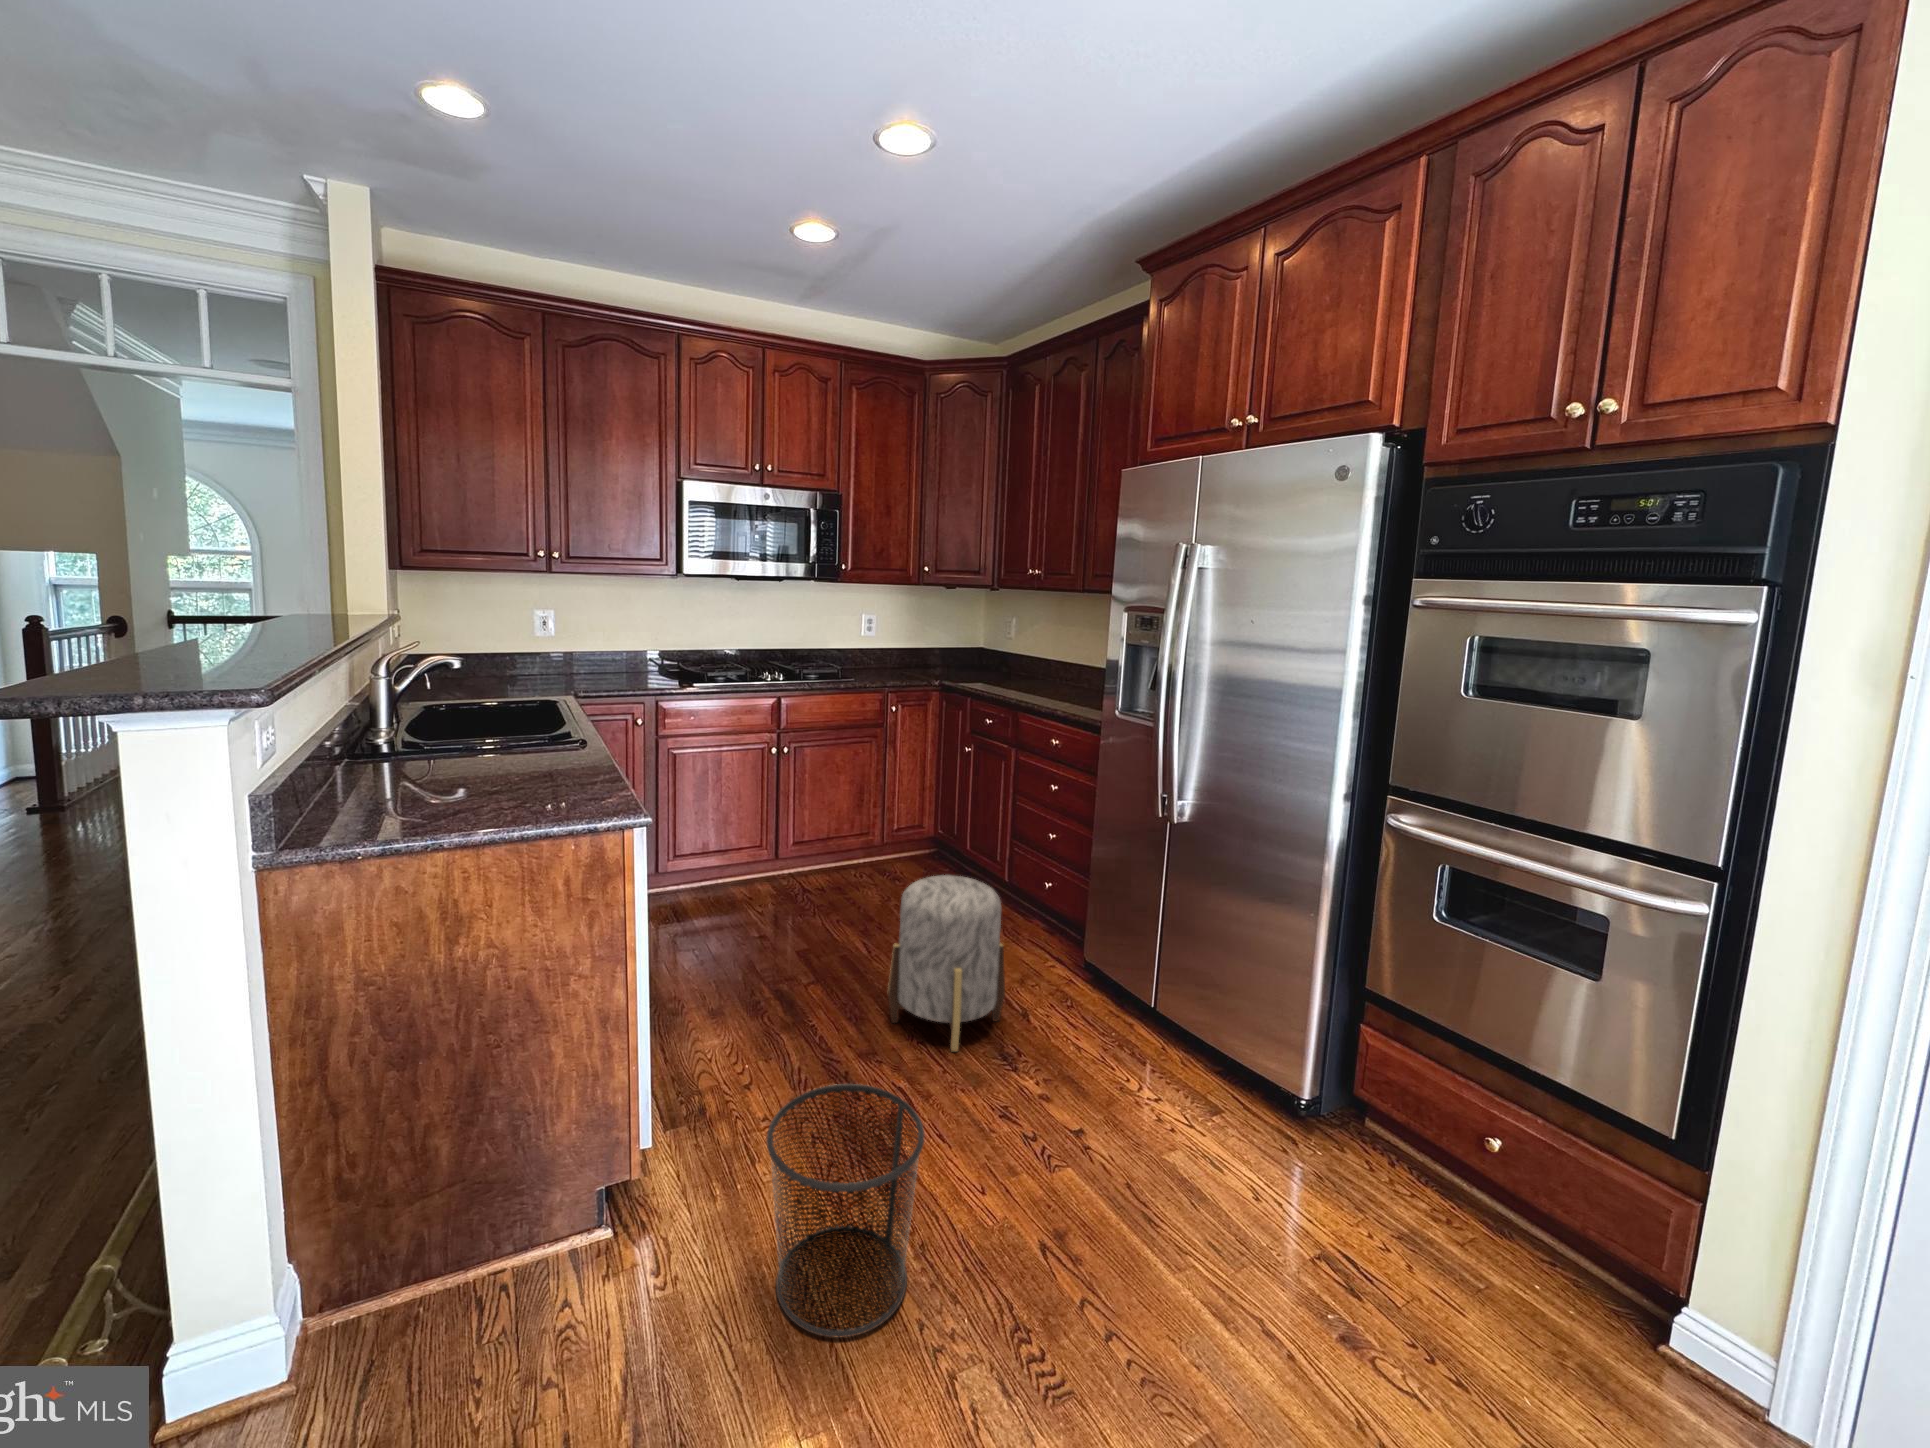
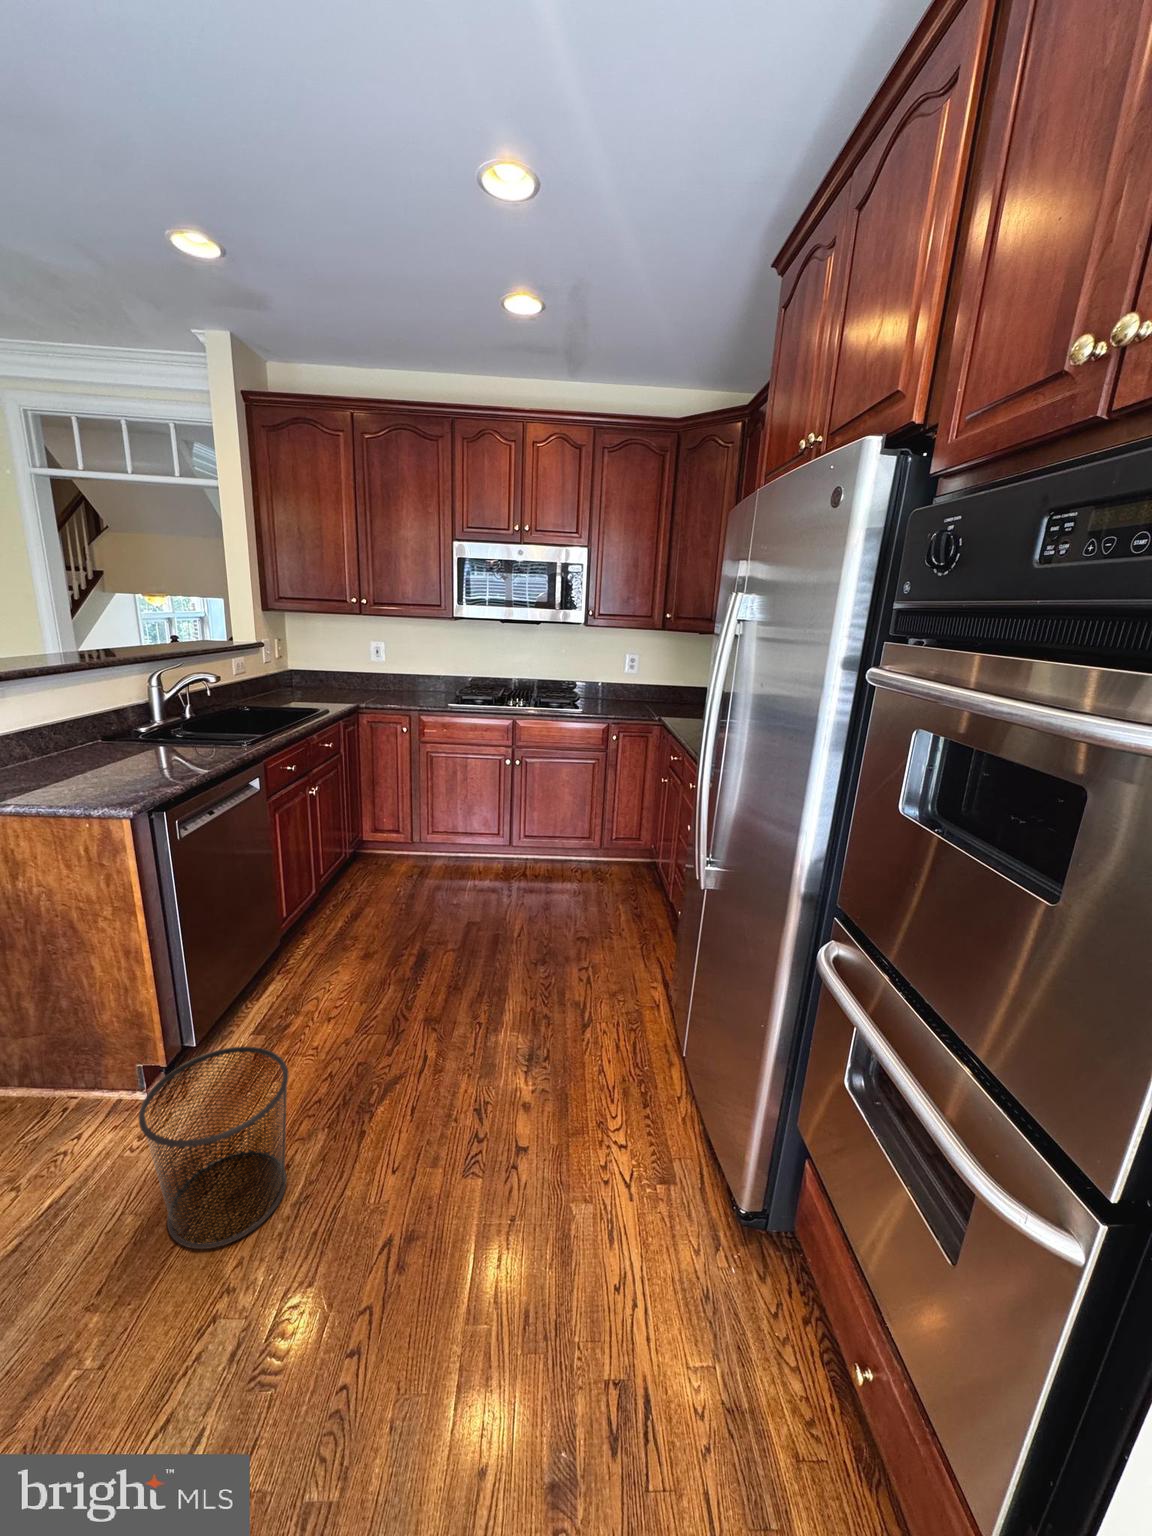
stool: present [888,875,1005,1052] -> none [471,889,565,1040]

